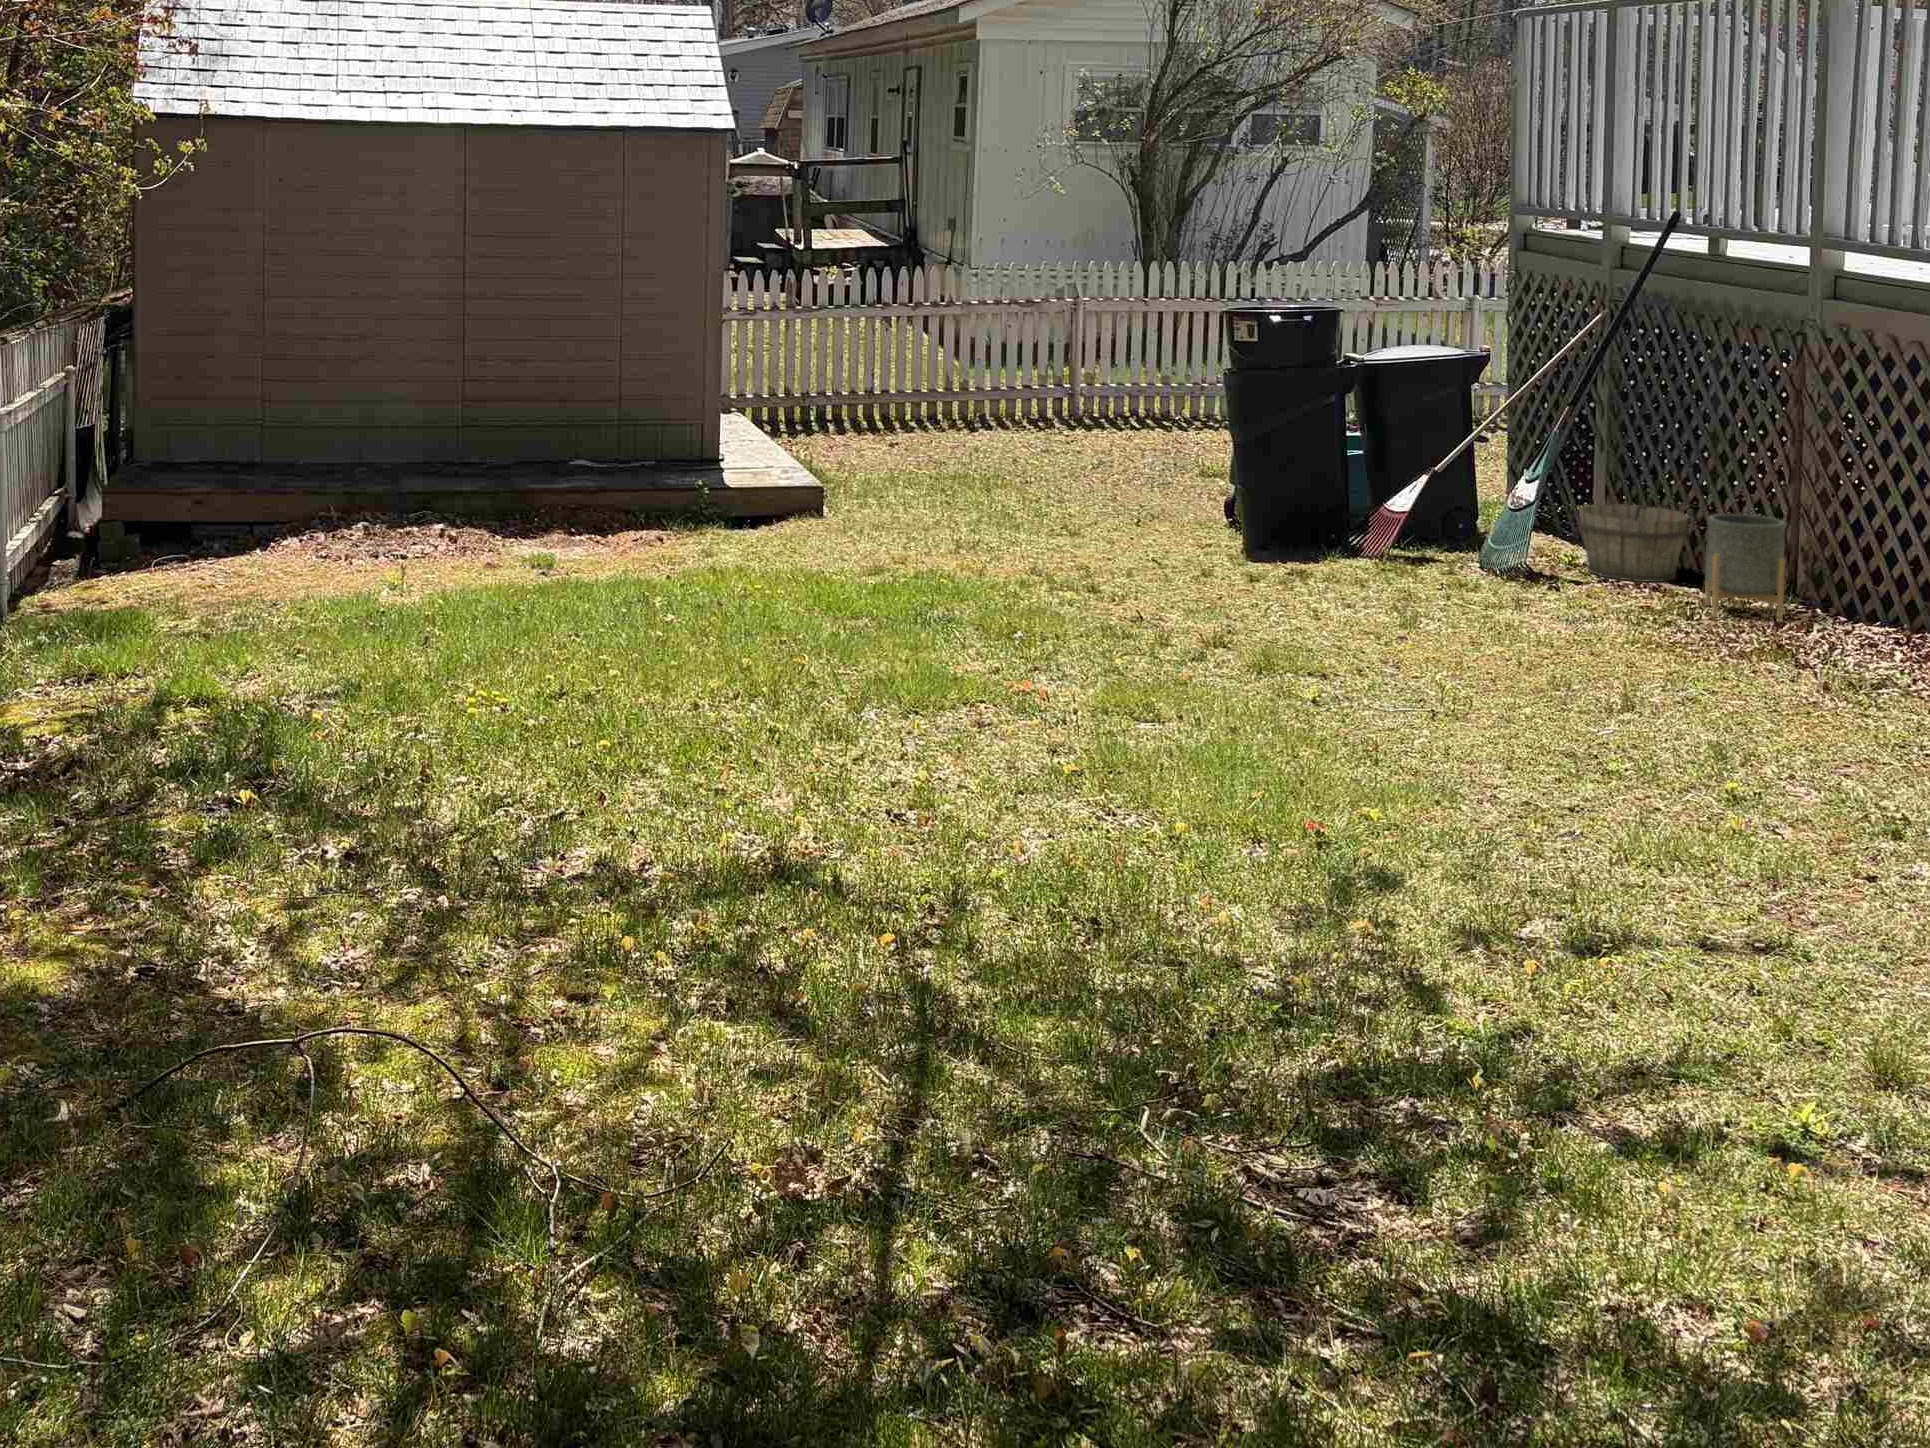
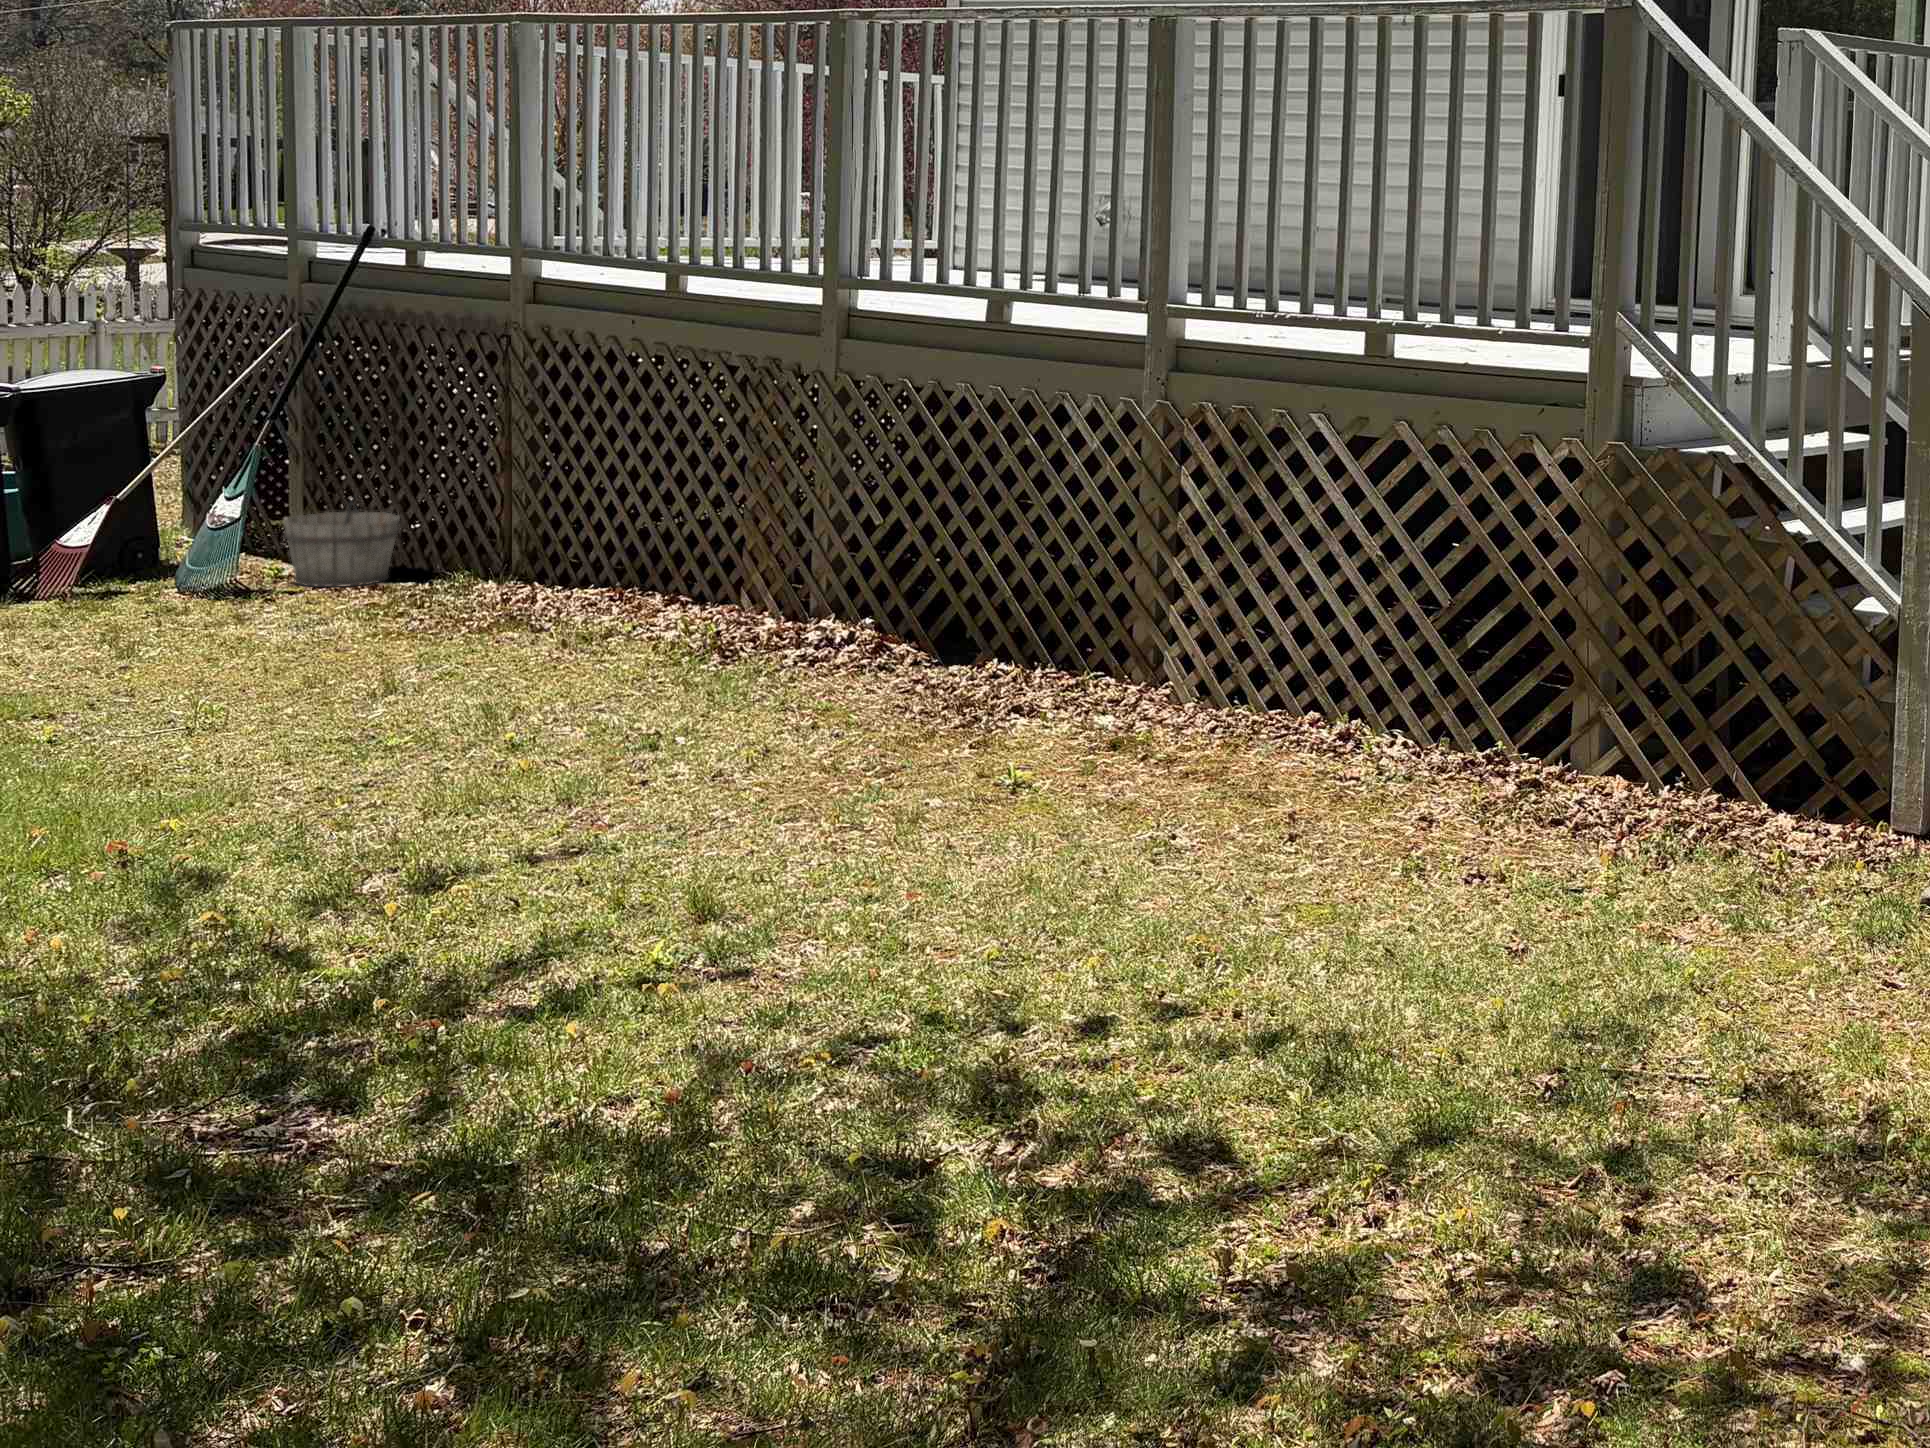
planter: present [1705,514,1785,622] -> none [426,506,505,607]

